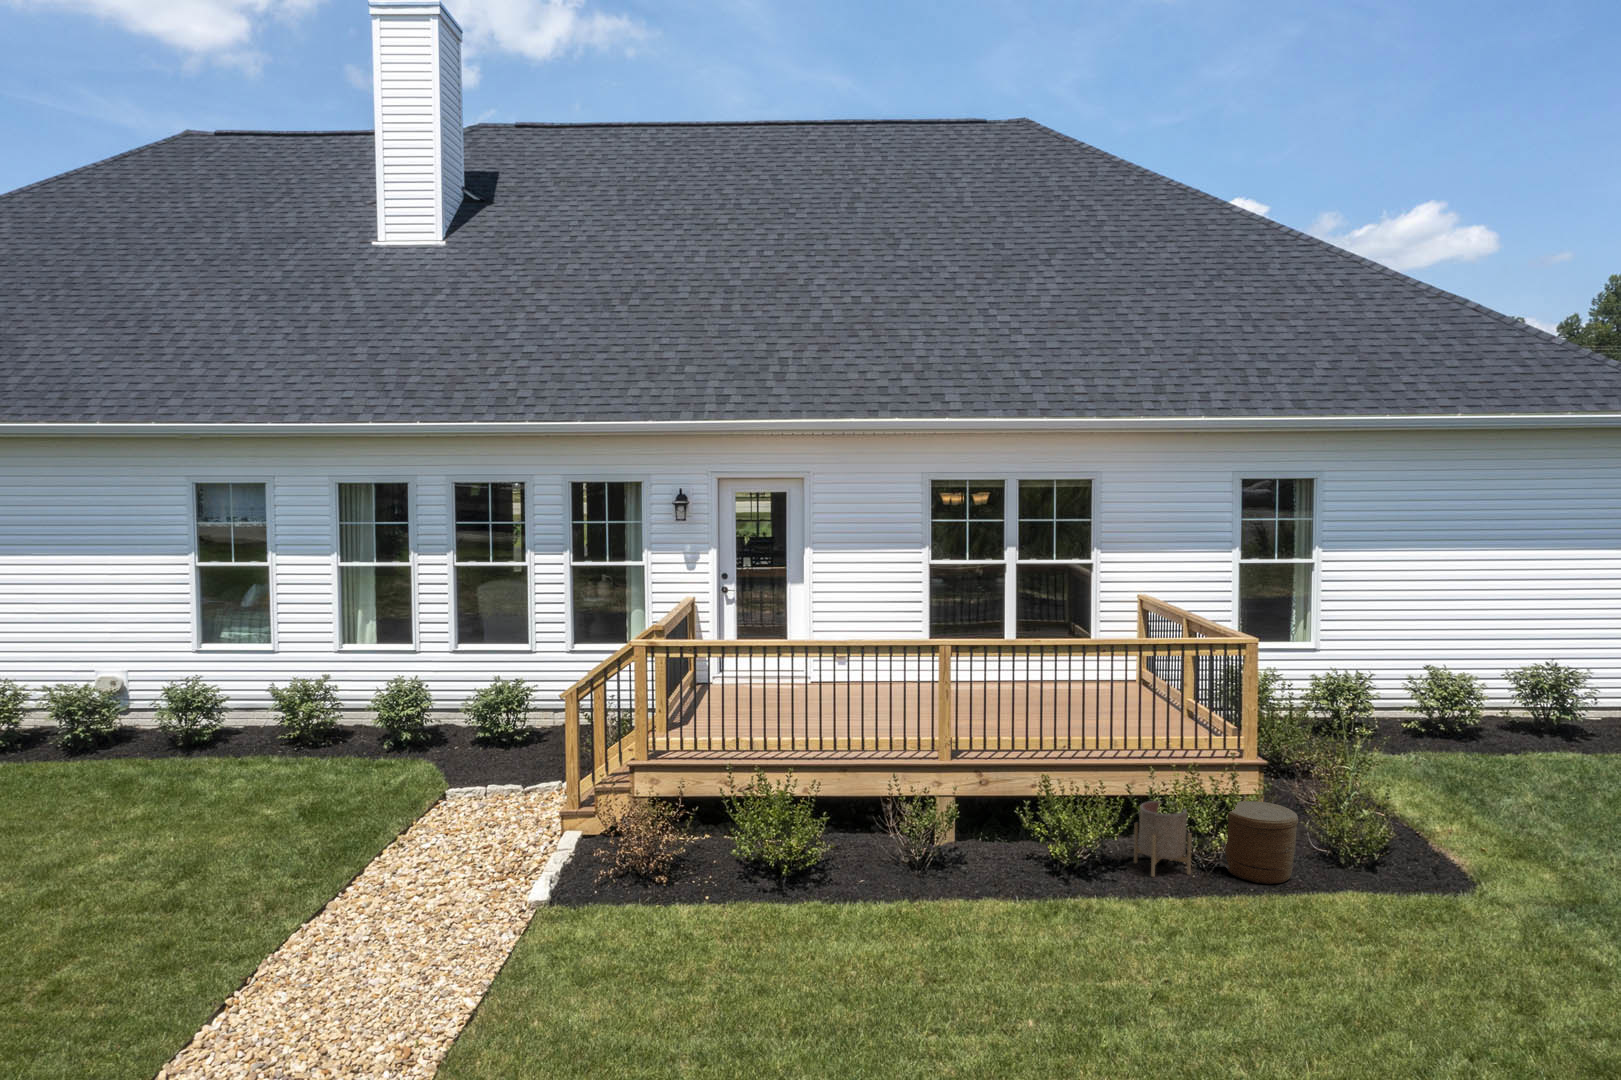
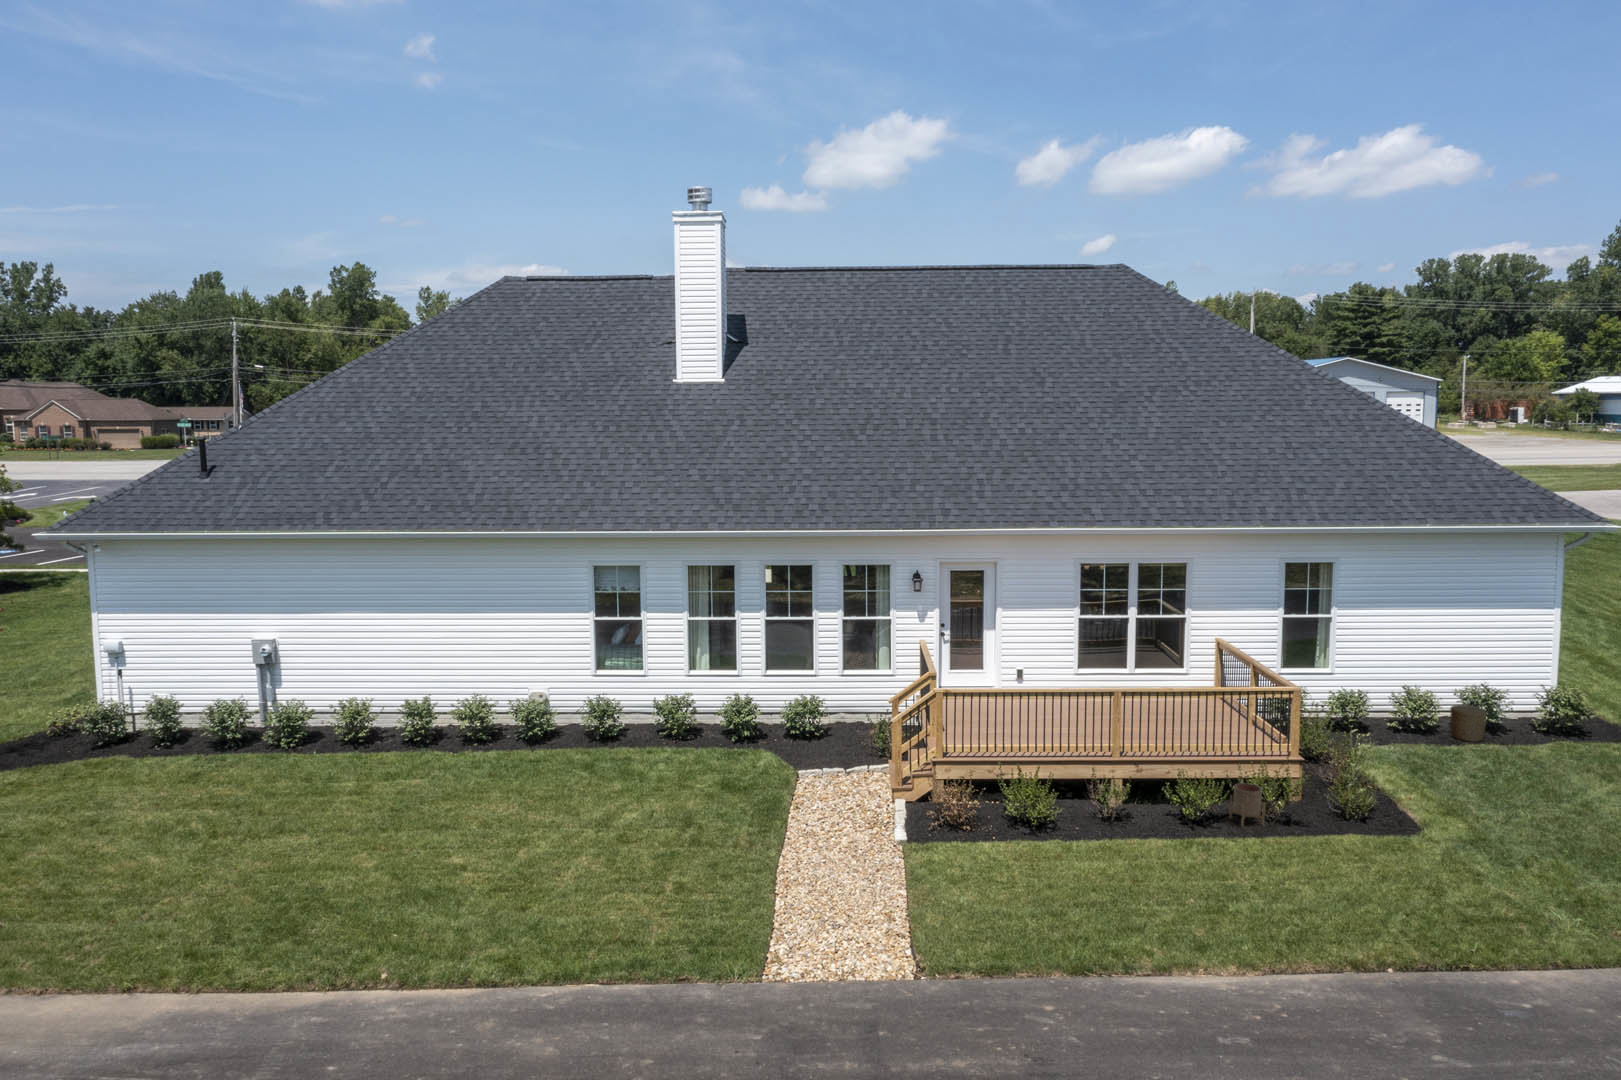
woven basket: present [1225,801,1298,884] -> present [1450,705,1487,742]

